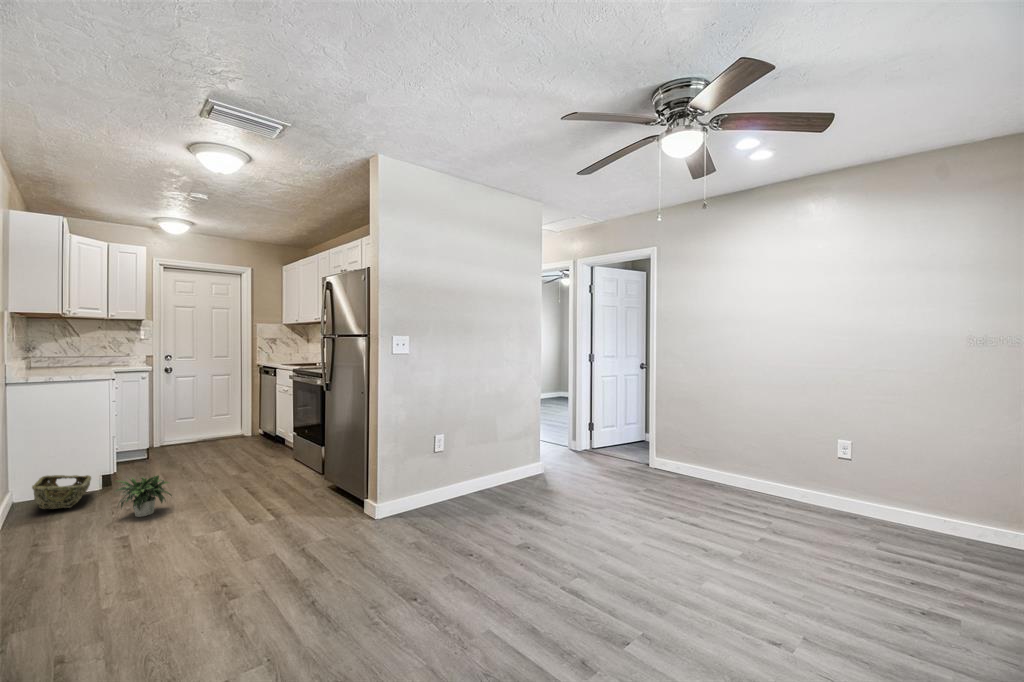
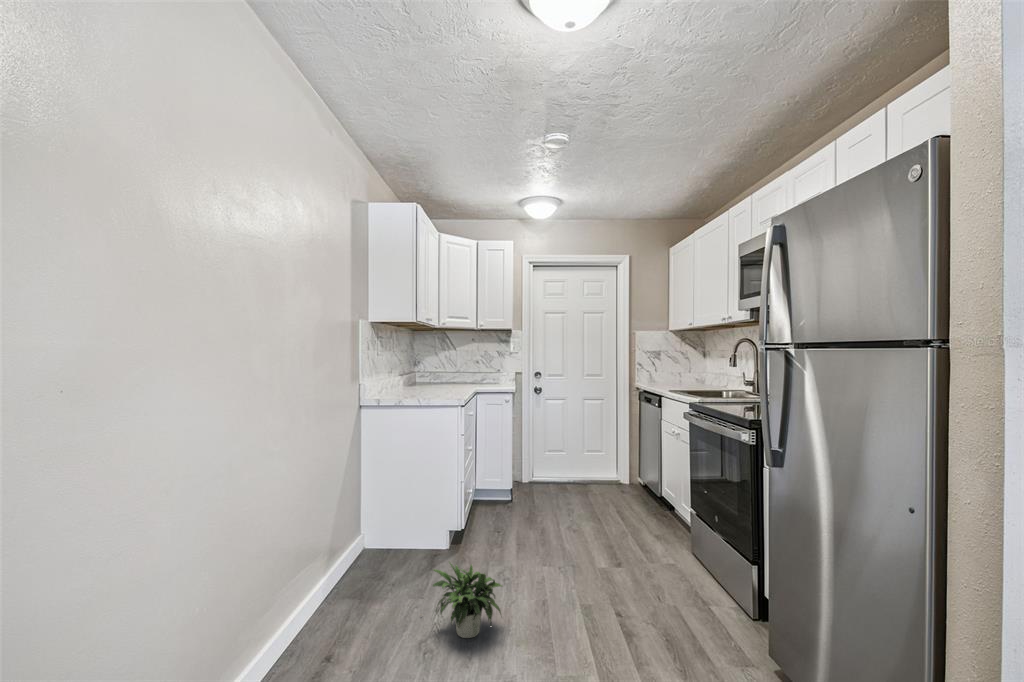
woven basket: present [32,475,91,509] -> none [370,521,437,578]

